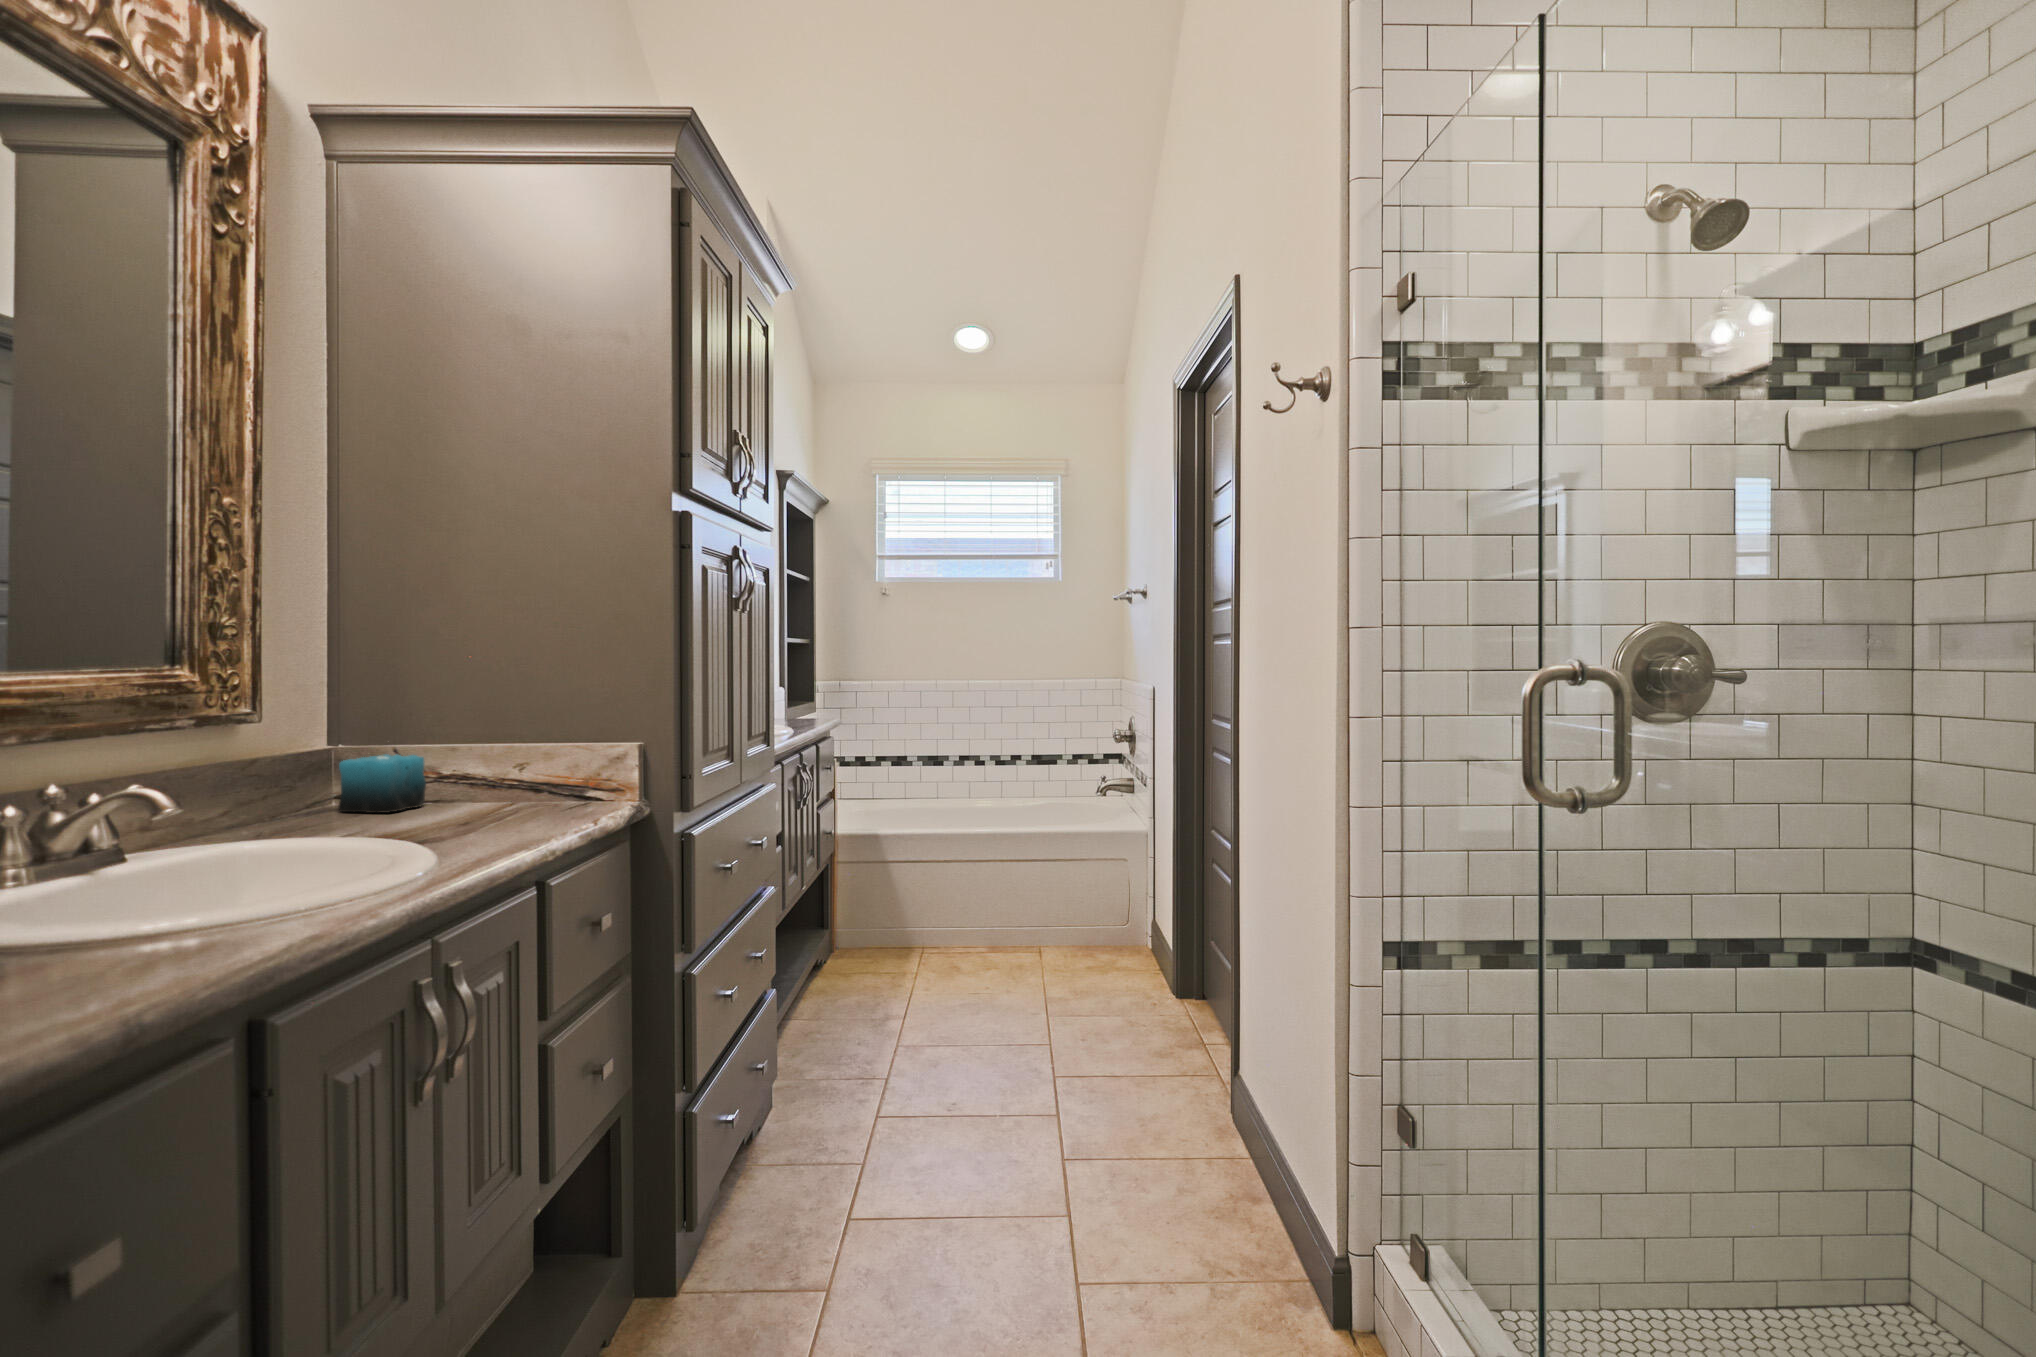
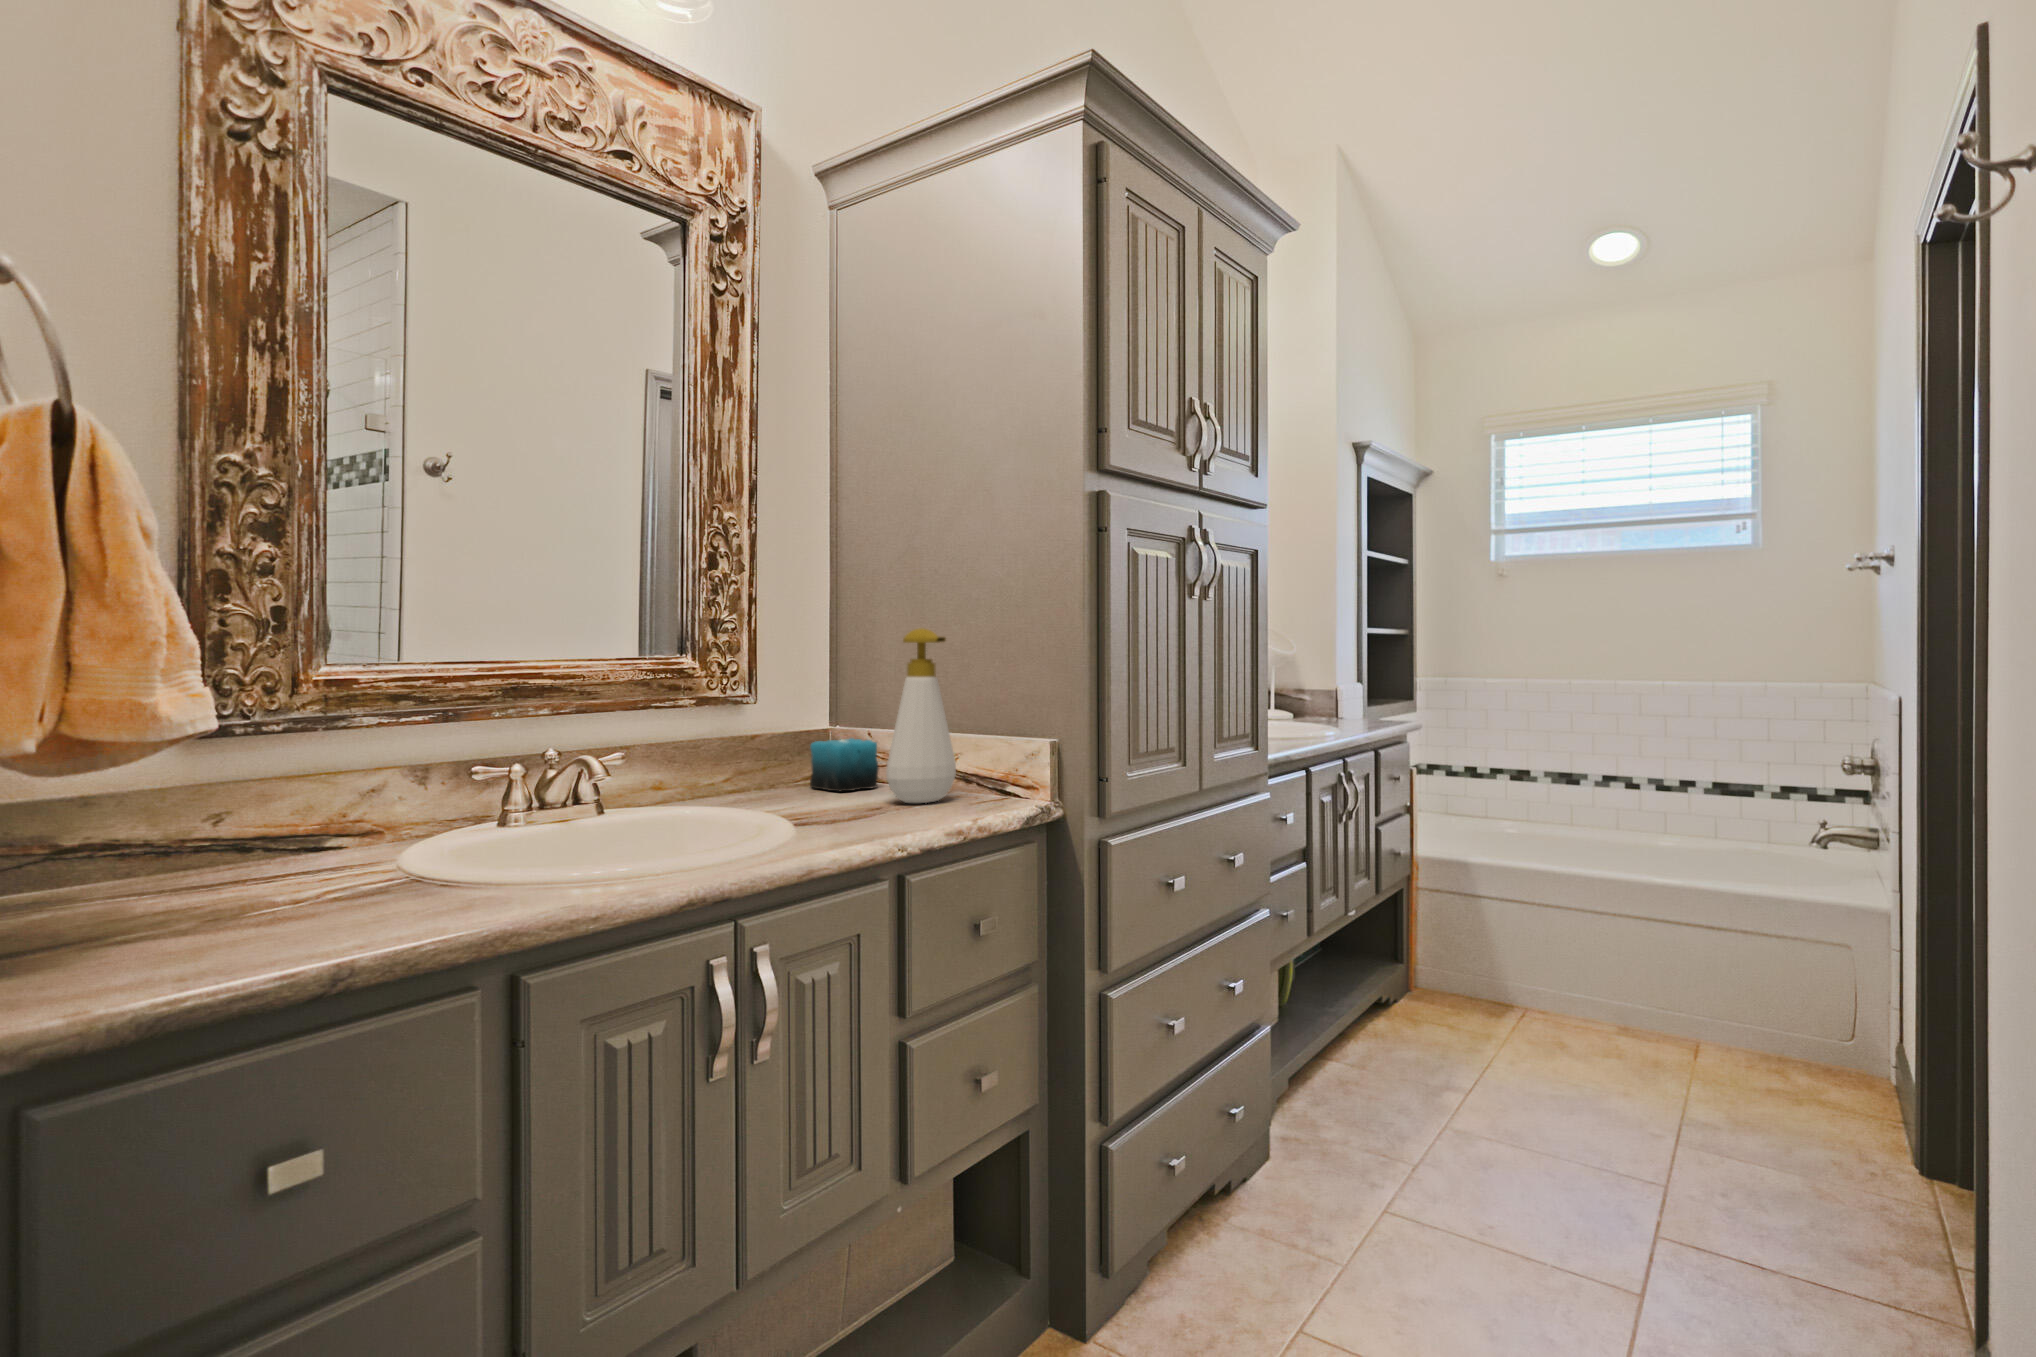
soap bottle: none [469,637,540,817] -> present [886,628,956,803]

